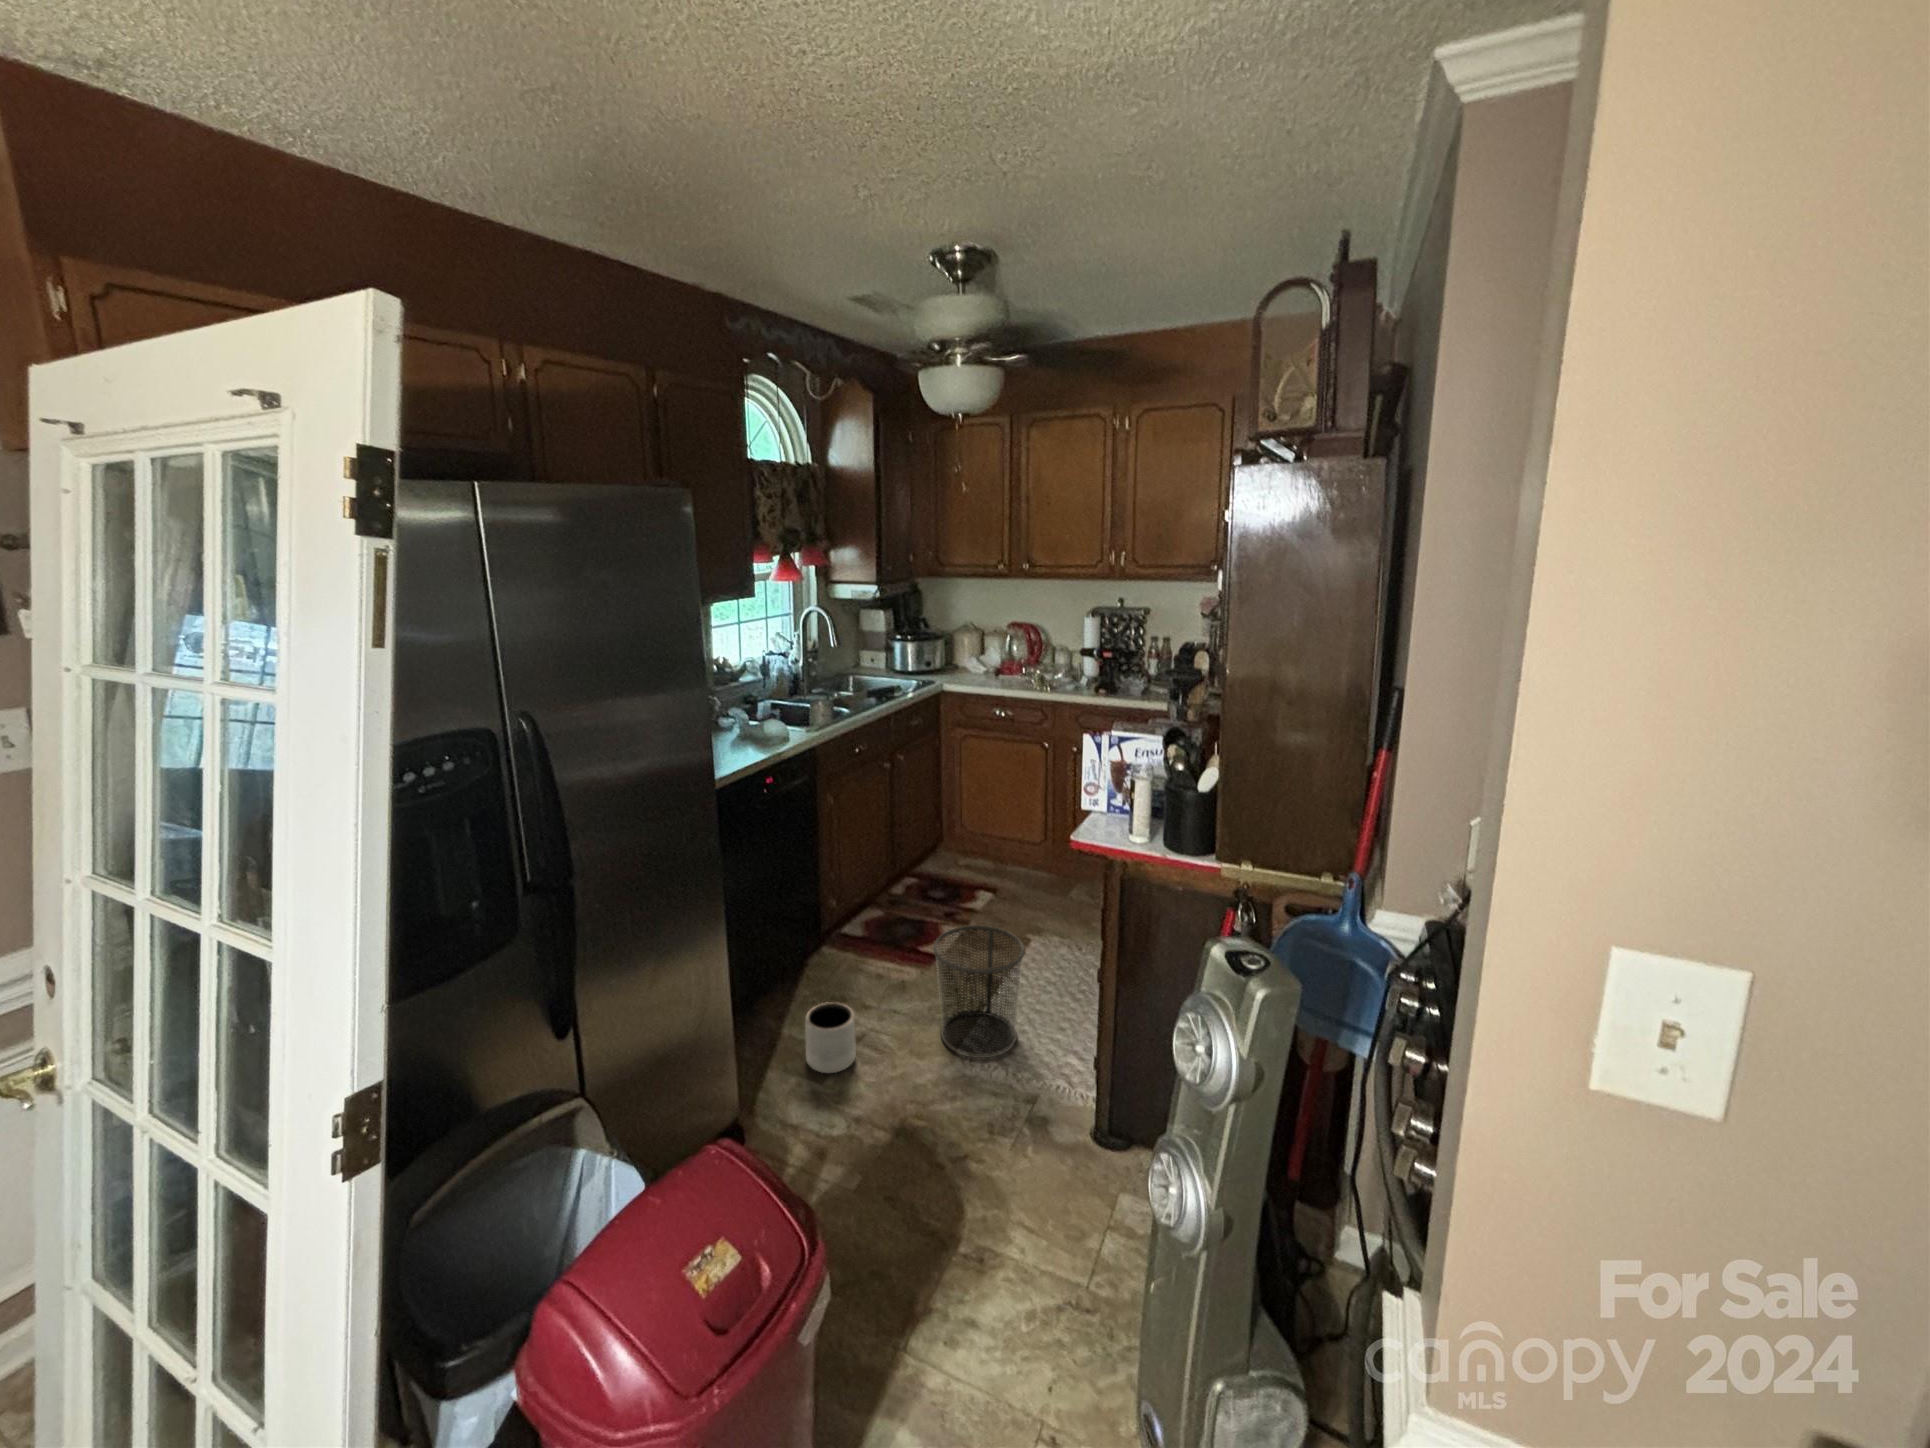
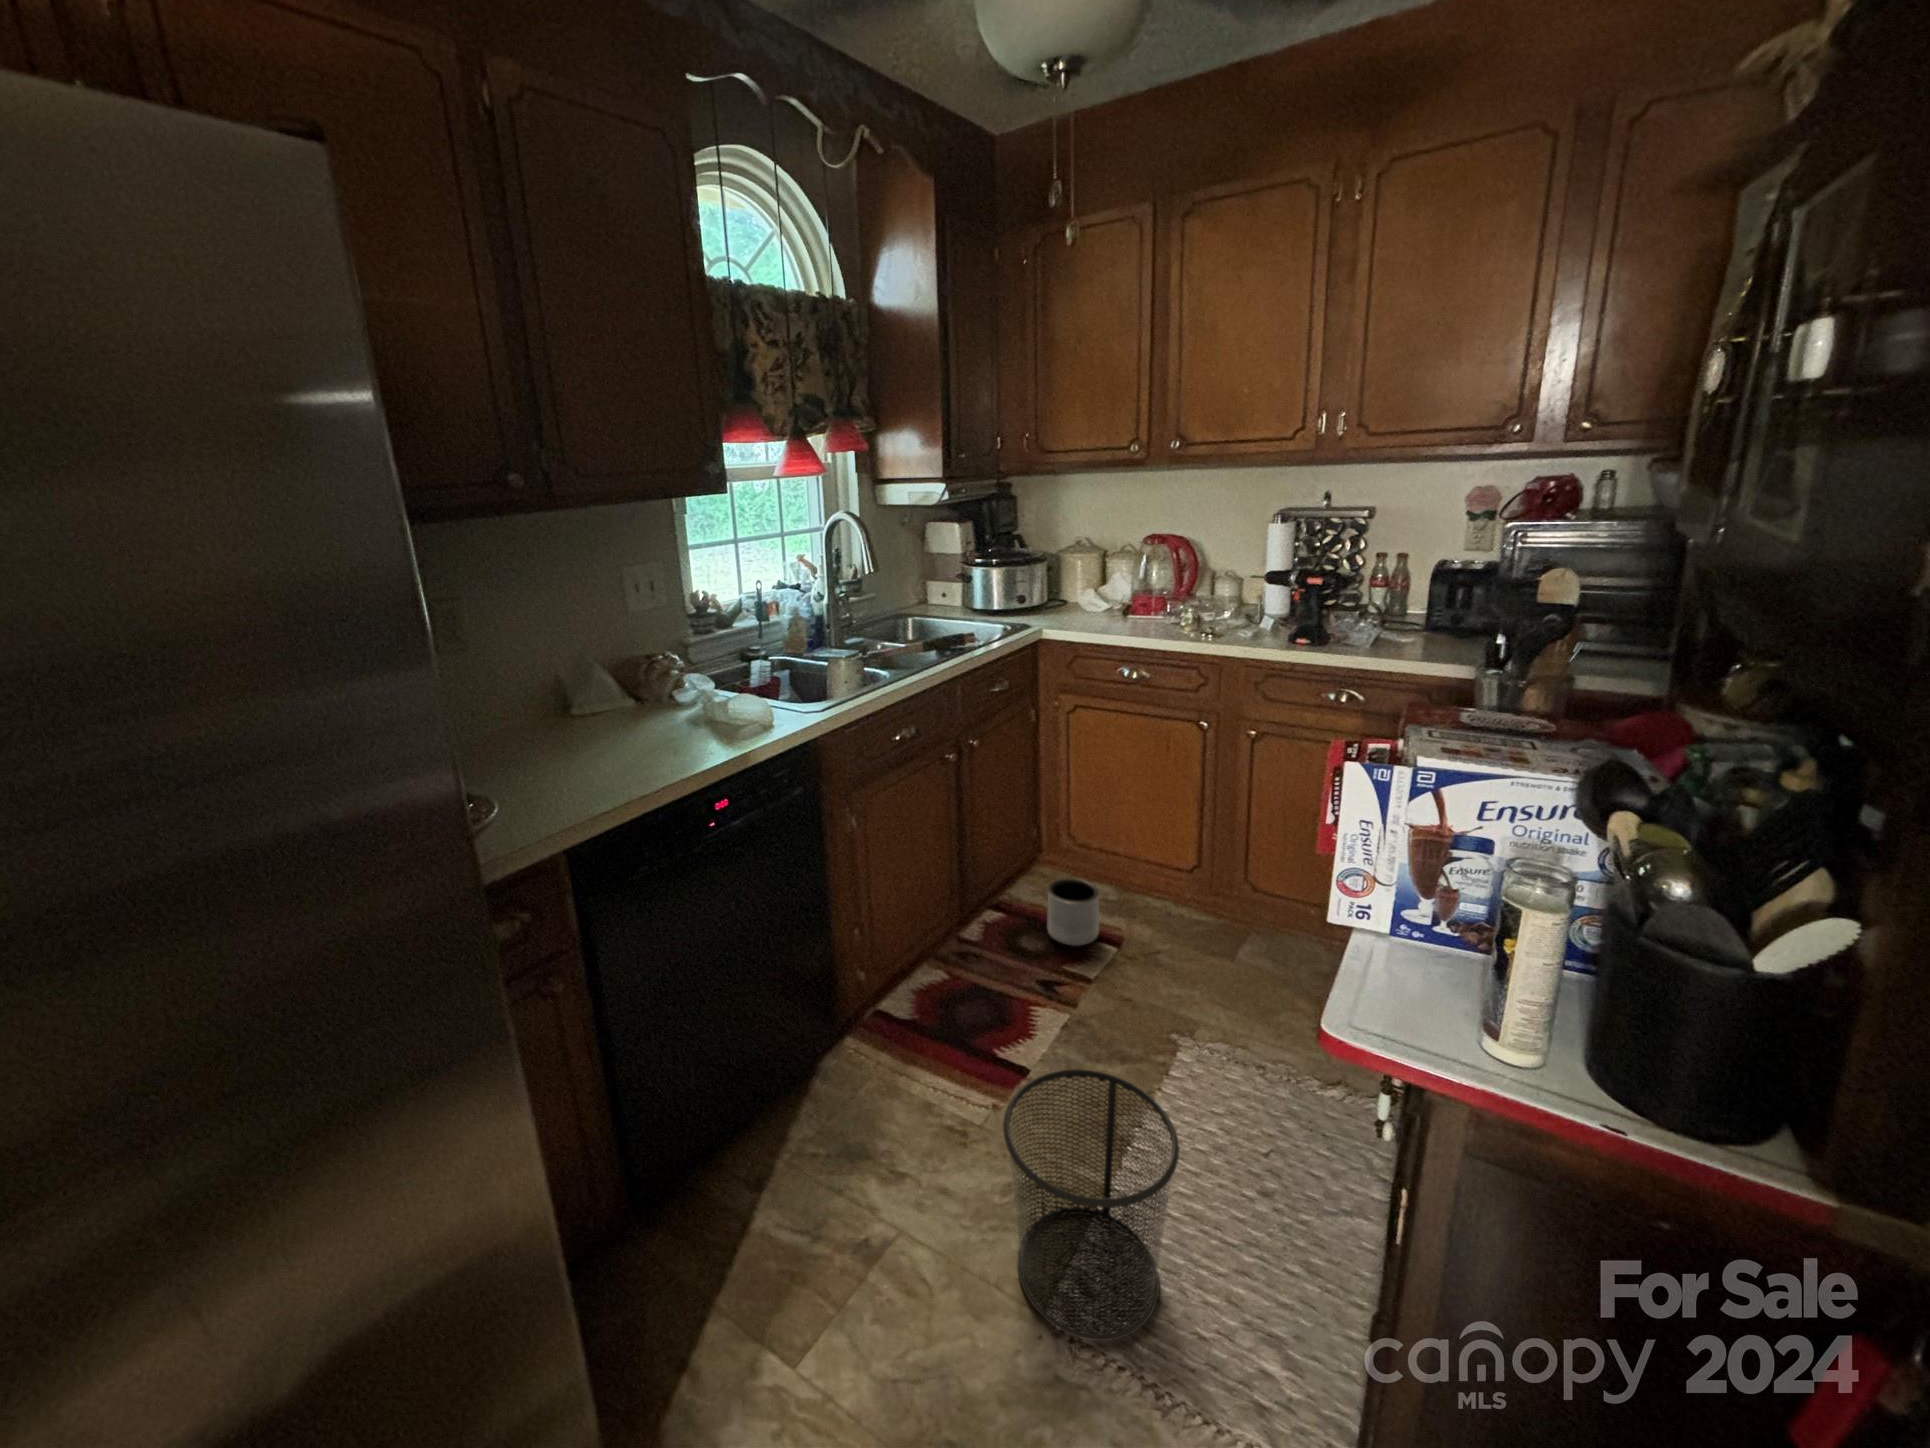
planter: present [805,1002,856,1073] -> present [1048,878,1099,946]

